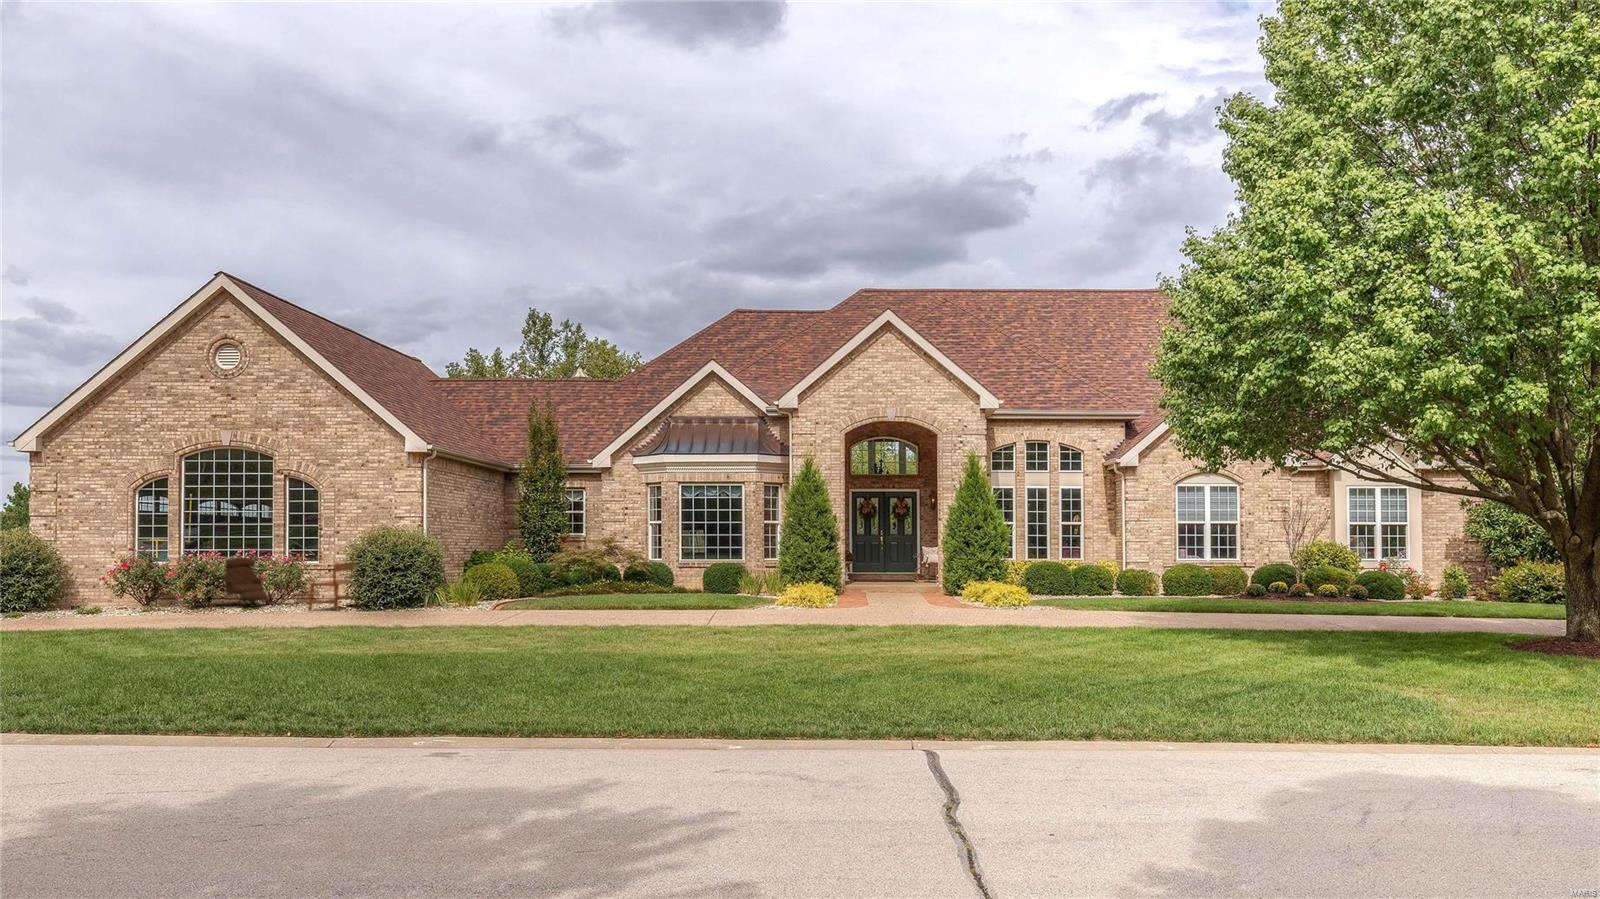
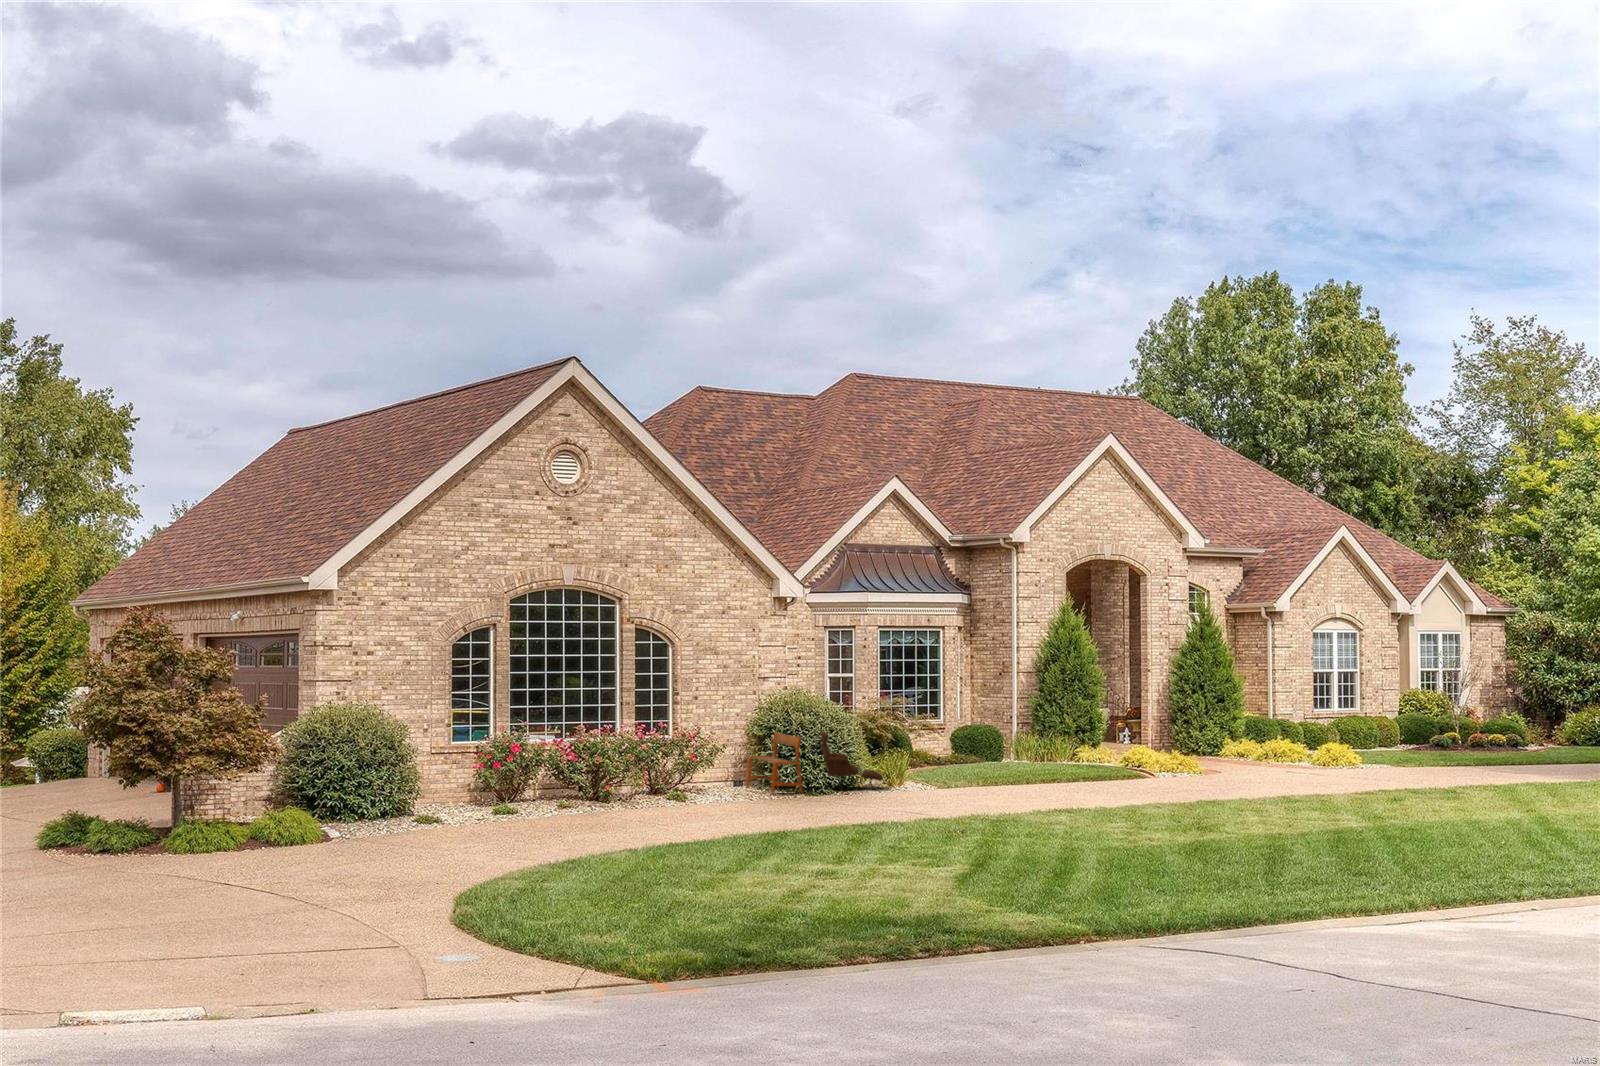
lounge chair: present [223,558,268,606] -> present [821,731,883,790]

